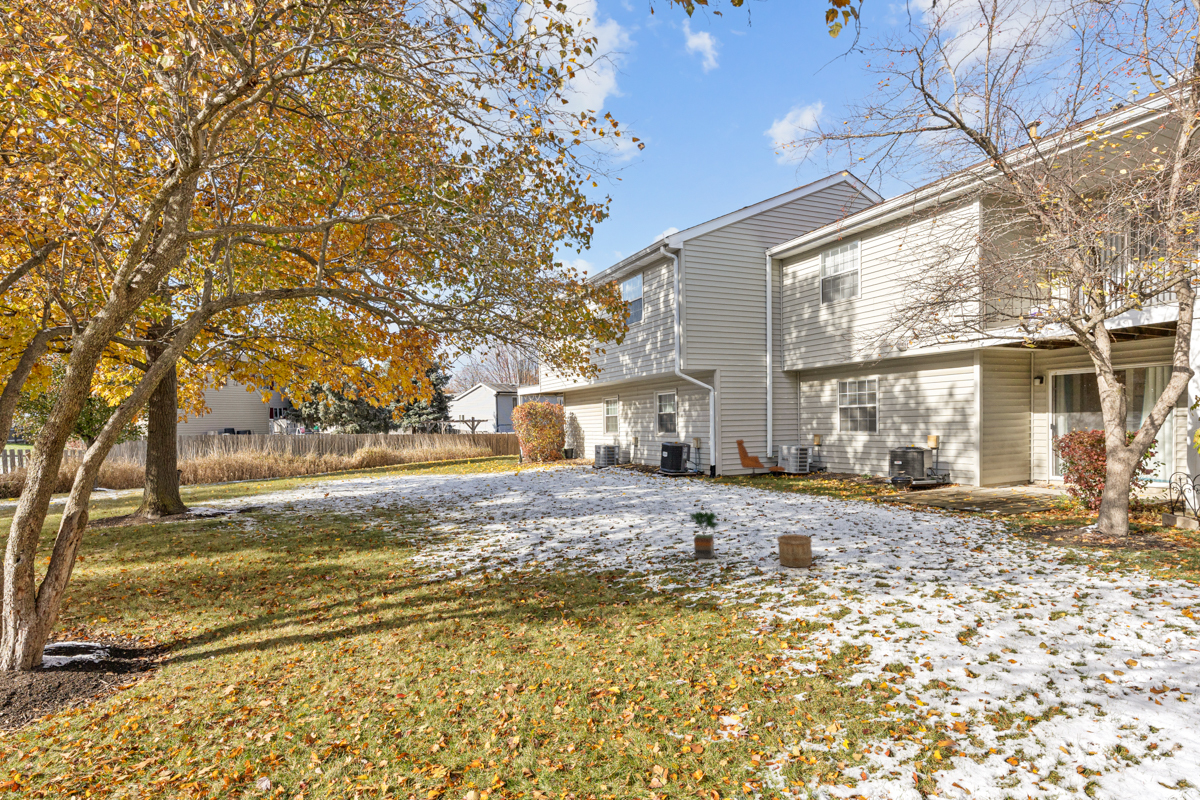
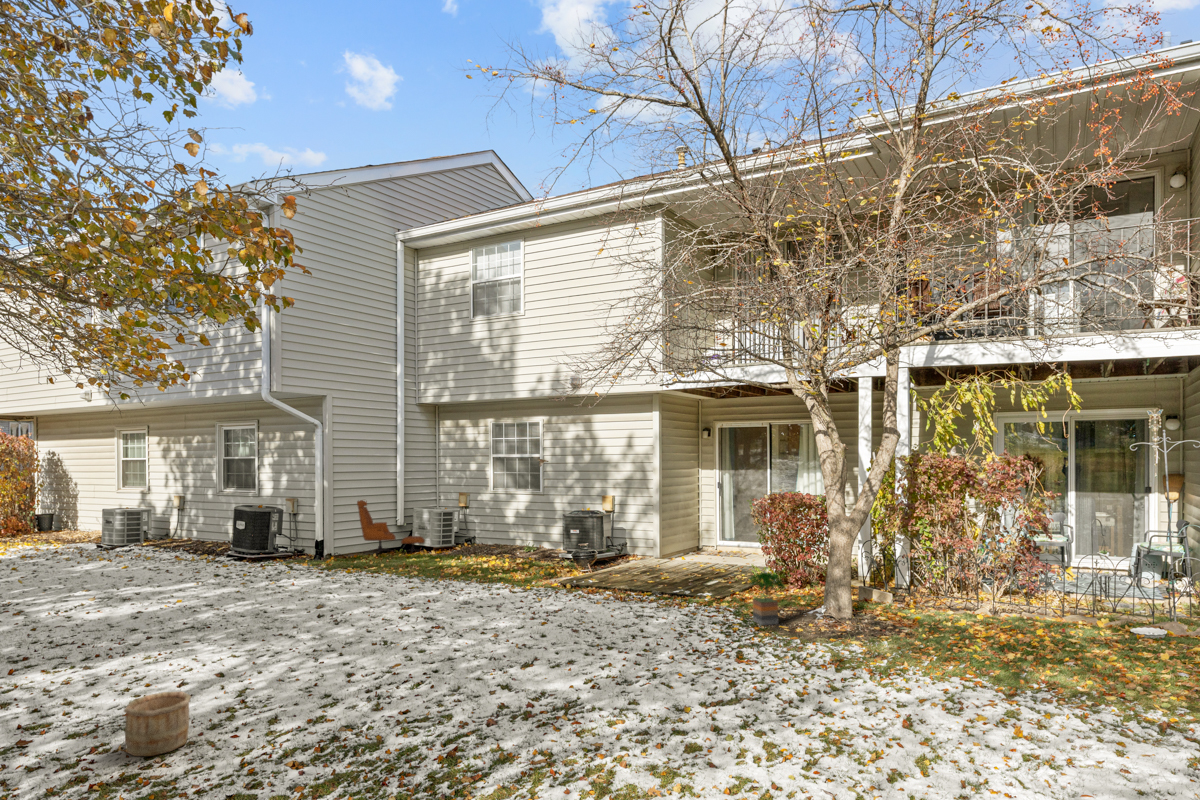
potted tree: present [690,511,719,558] -> present [749,572,785,625]
wooden bucket: present [777,534,812,568] -> present [124,692,191,756]

